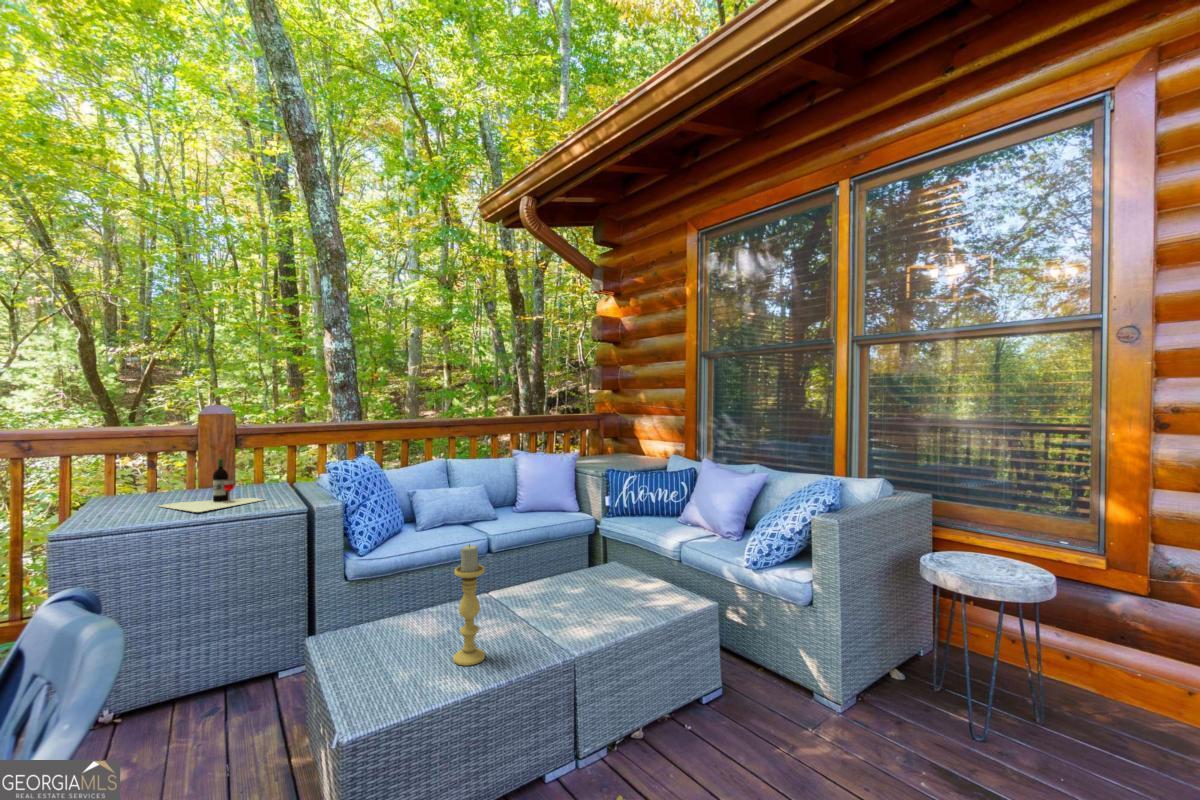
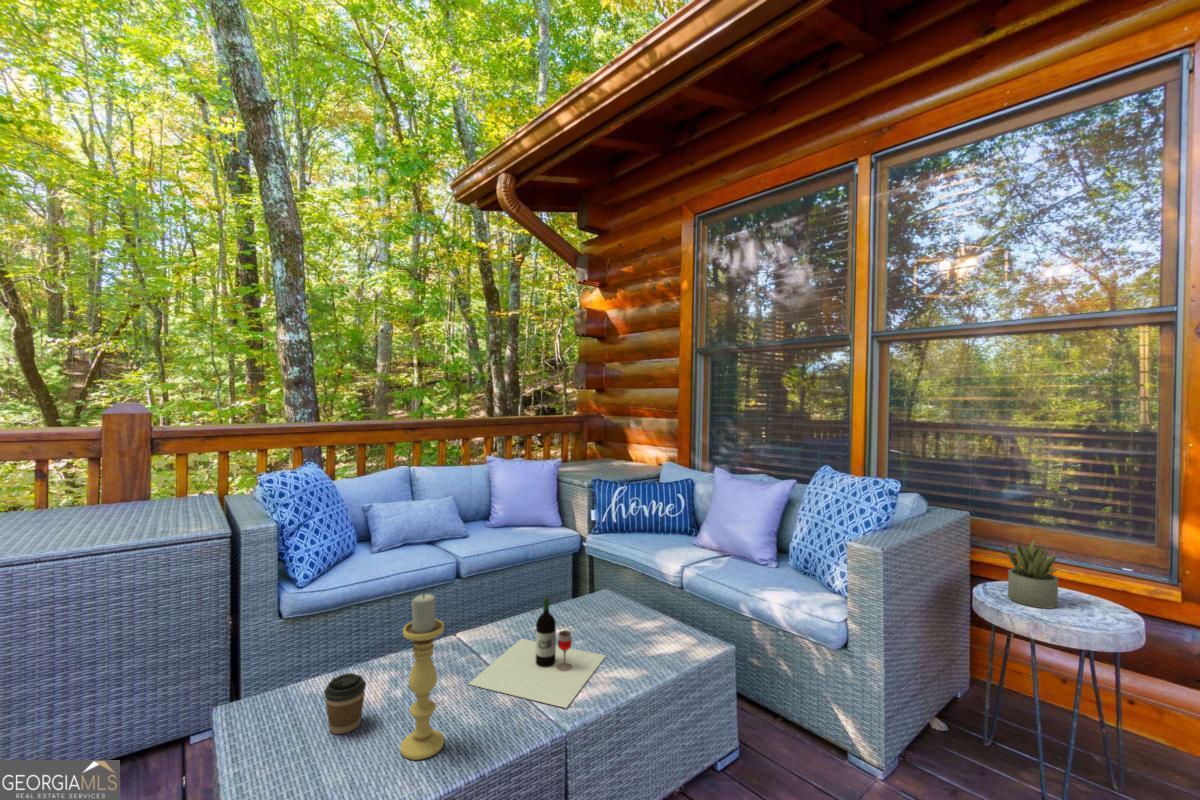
wine bottle: present [159,459,263,512] -> present [469,597,605,708]
succulent plant: none [948,512,995,570] -> present [1004,540,1058,609]
coffee cup: none [396,607,426,650] -> present [324,673,366,734]

